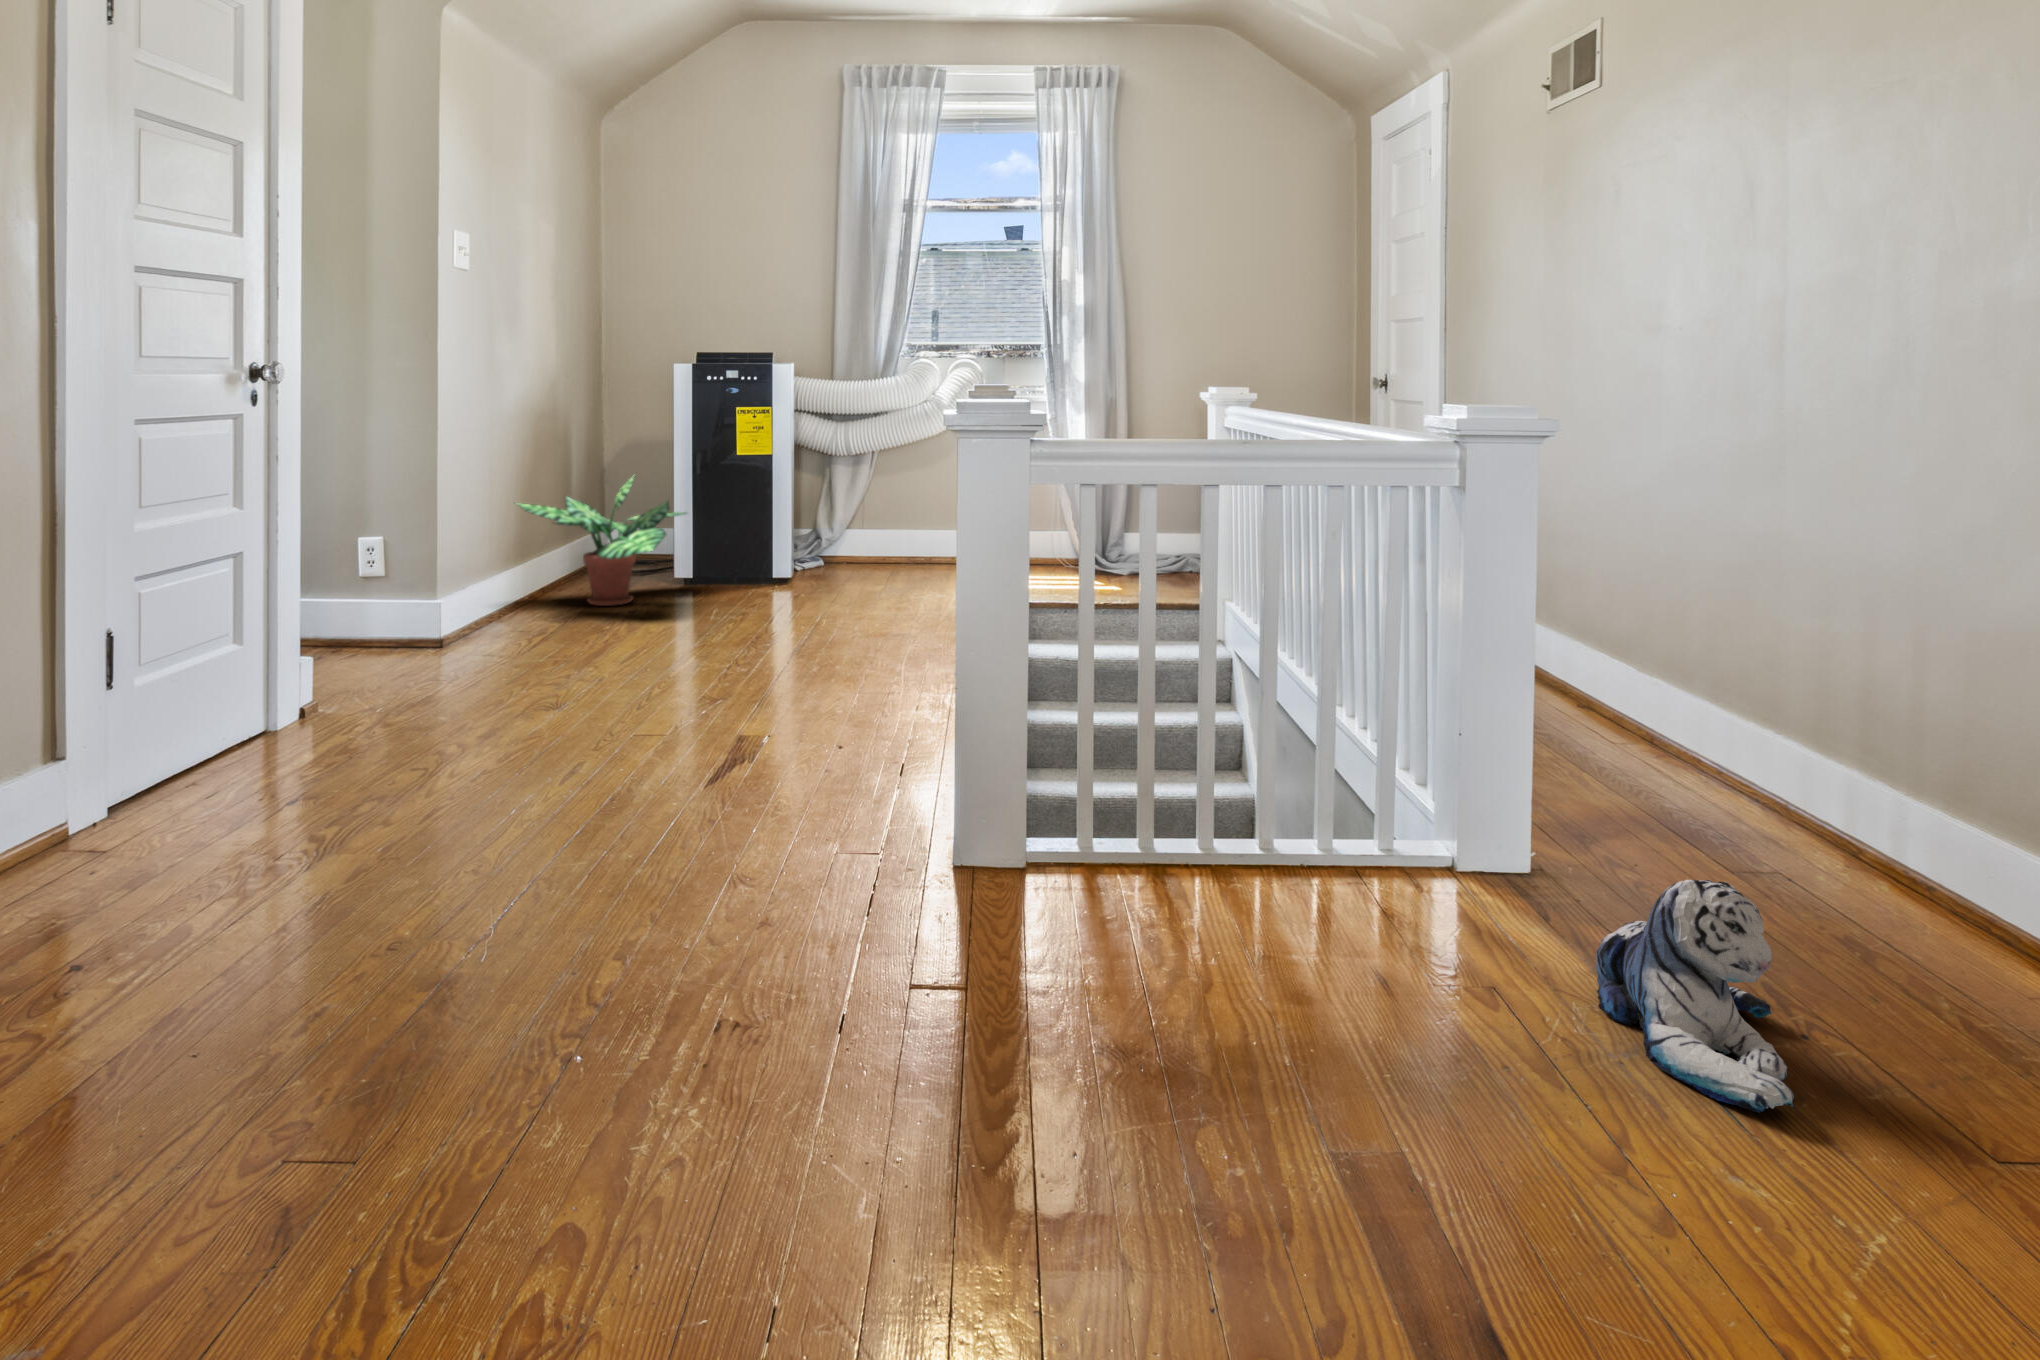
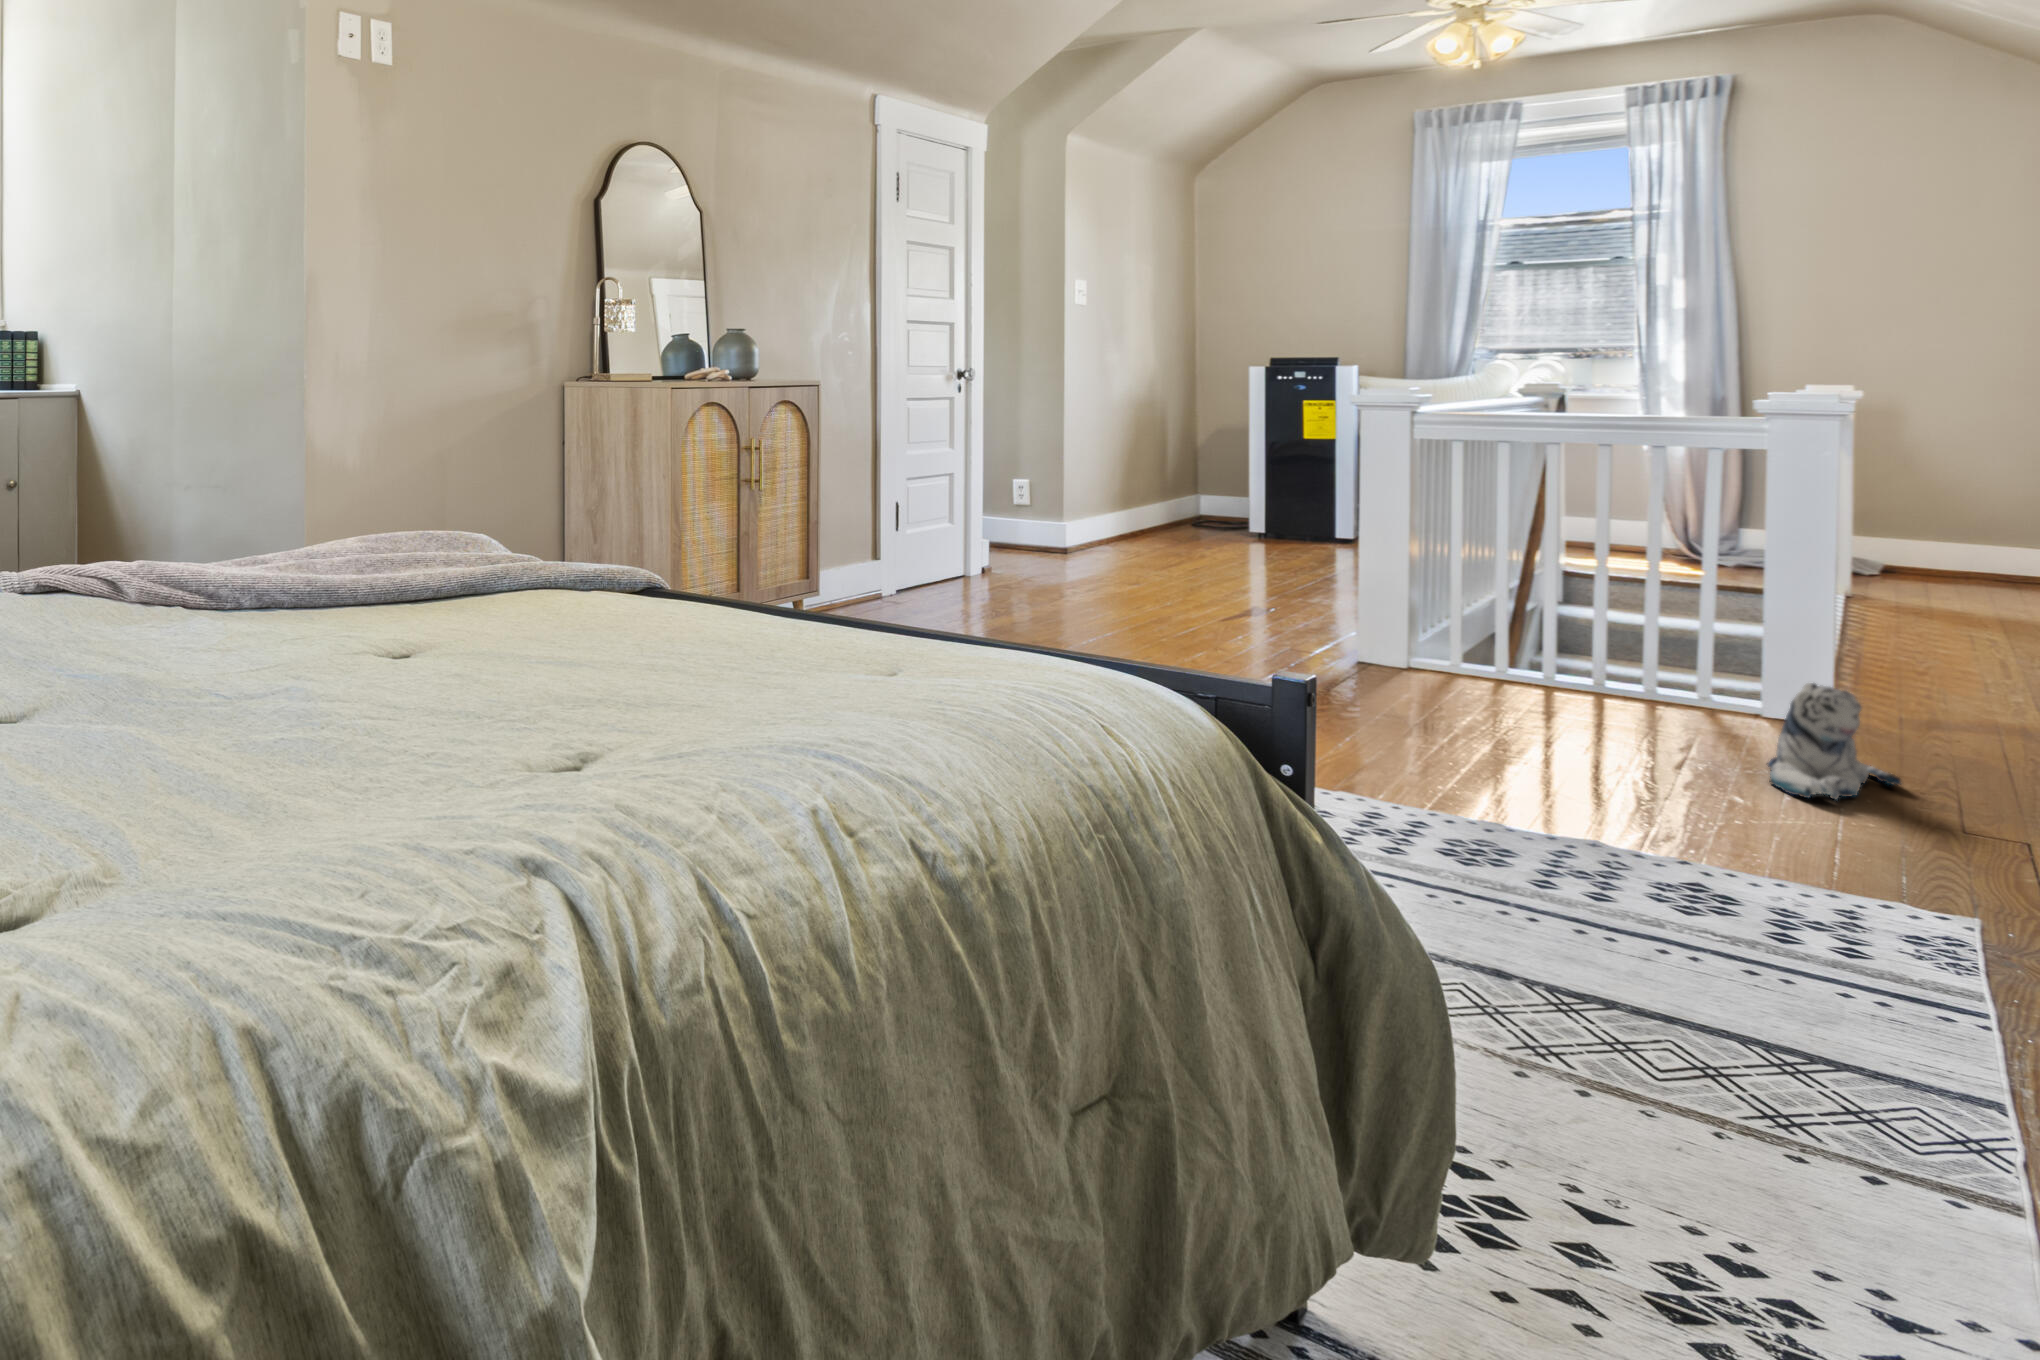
potted plant: present [517,476,686,606] -> none [1119,447,1259,545]

